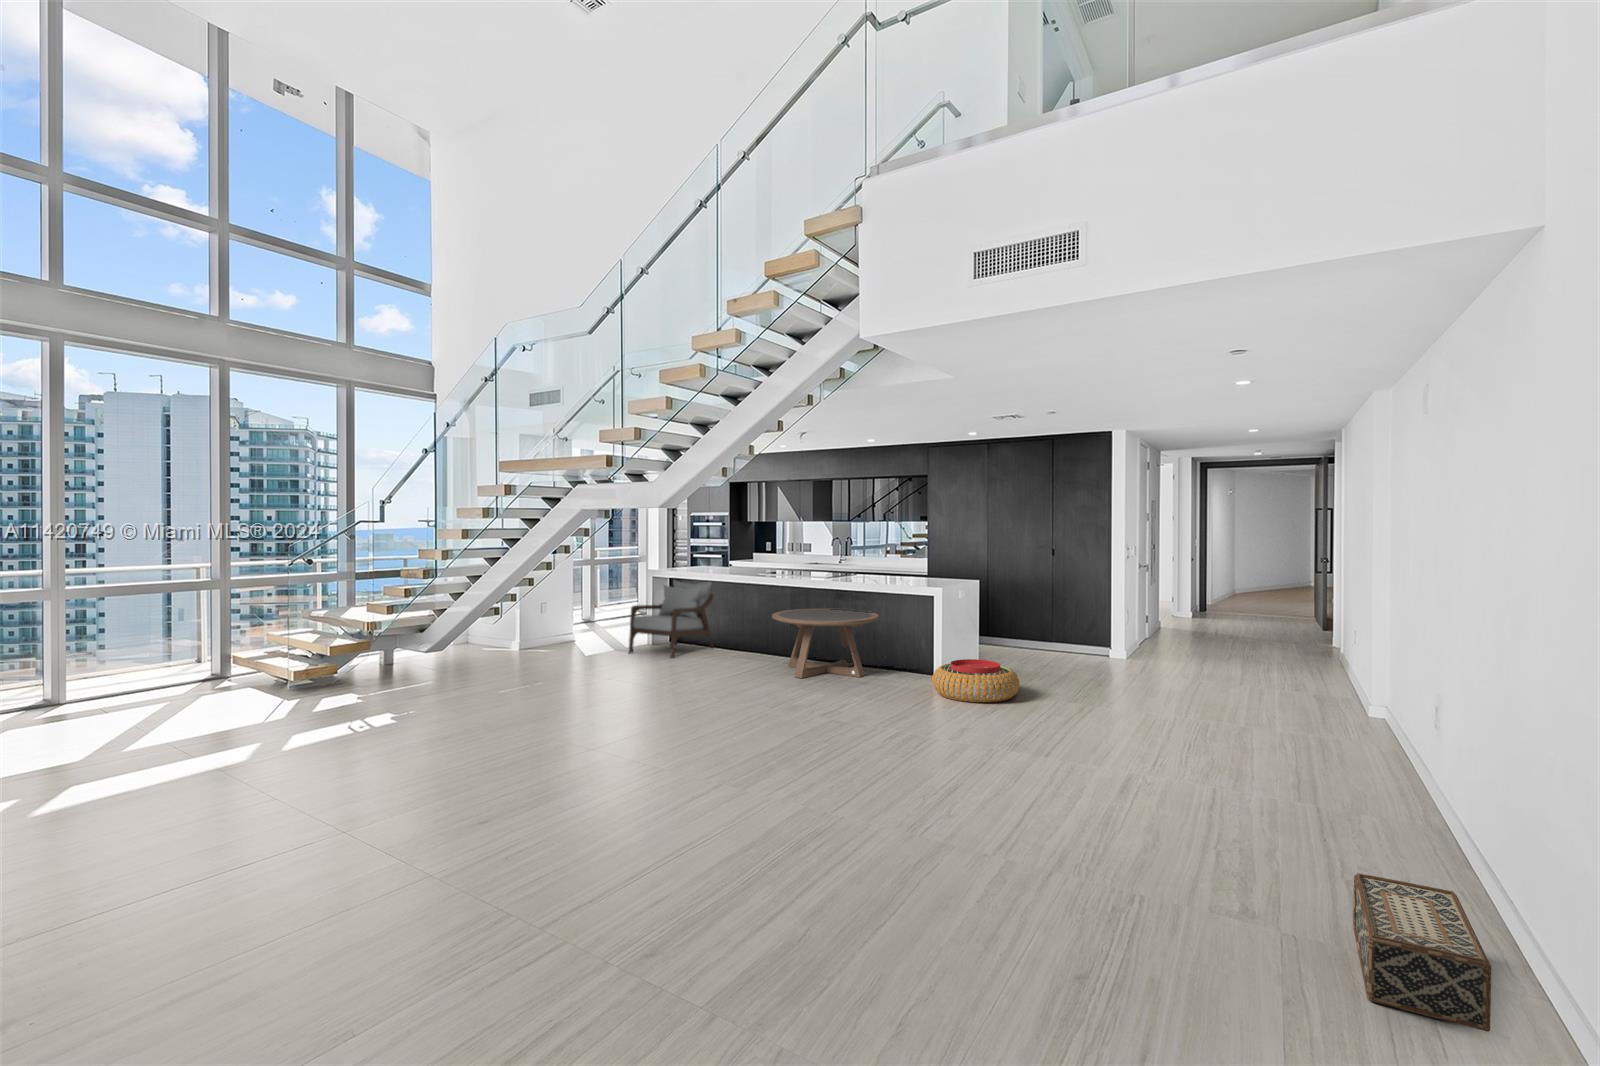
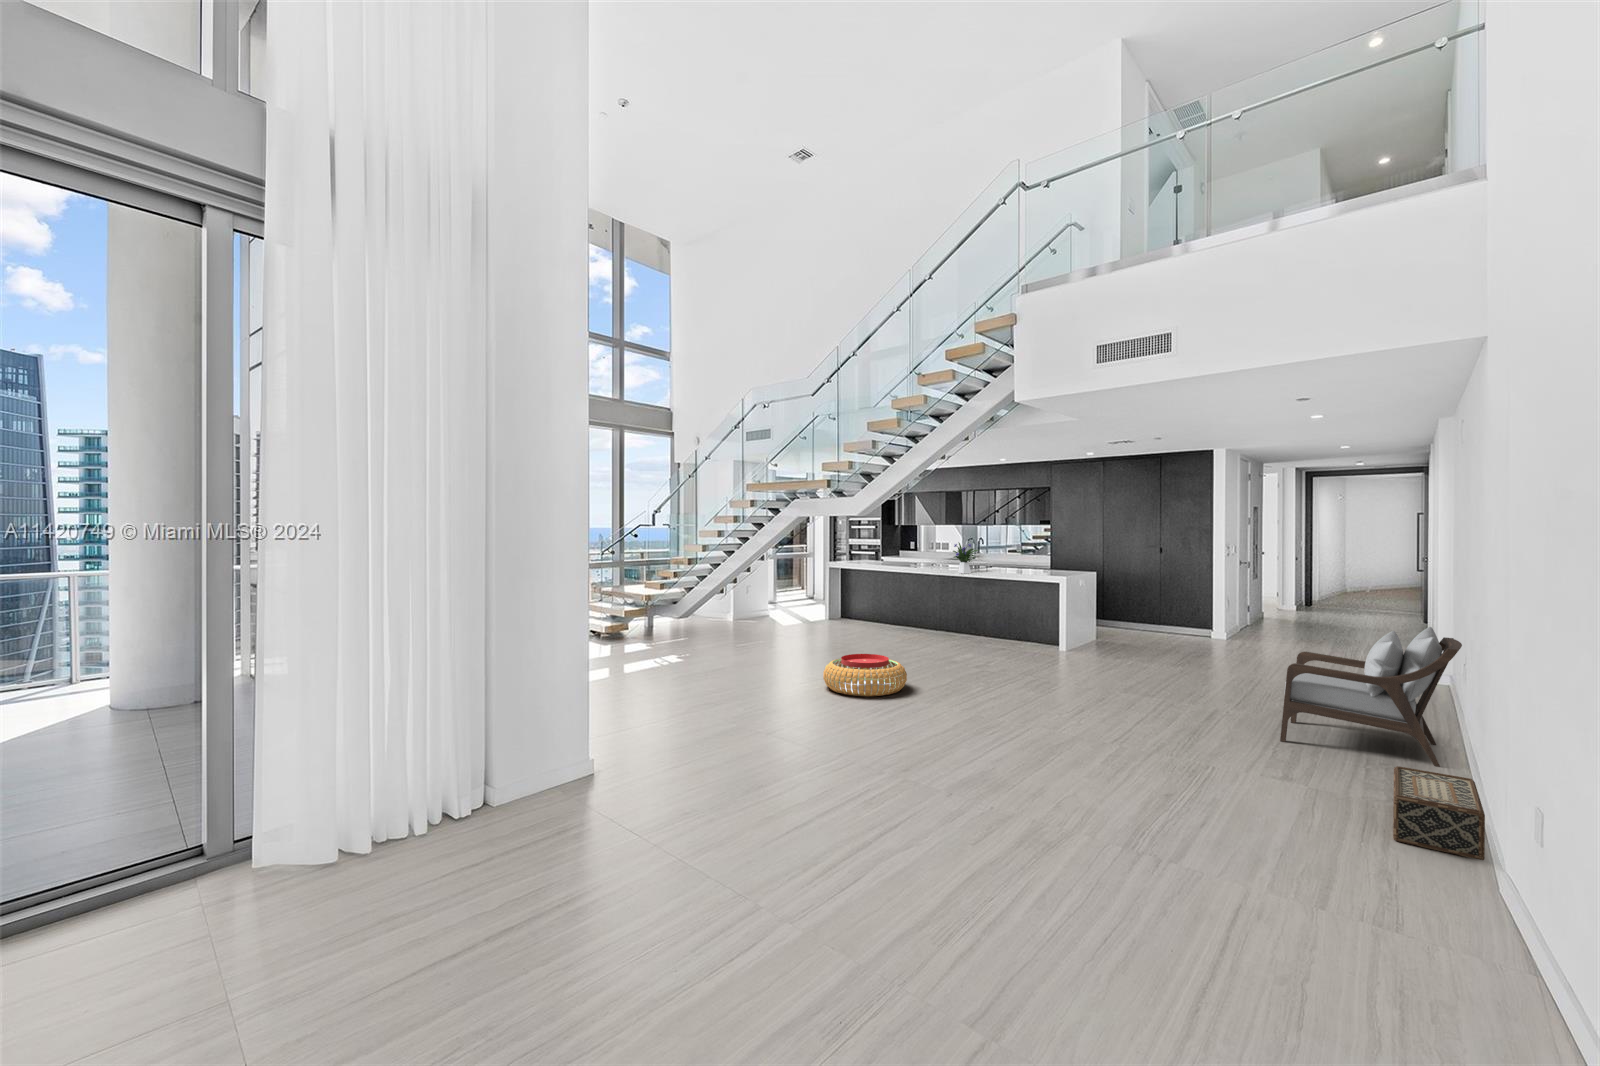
flower arrangement: none [807,545,844,584] -> present [953,543,978,573]
armchair: present [629,580,714,658] -> present [1280,627,1462,767]
coffee table: present [772,609,879,678] -> none [923,593,1010,647]
pouf: present [932,659,1019,702] -> present [823,654,907,696]

